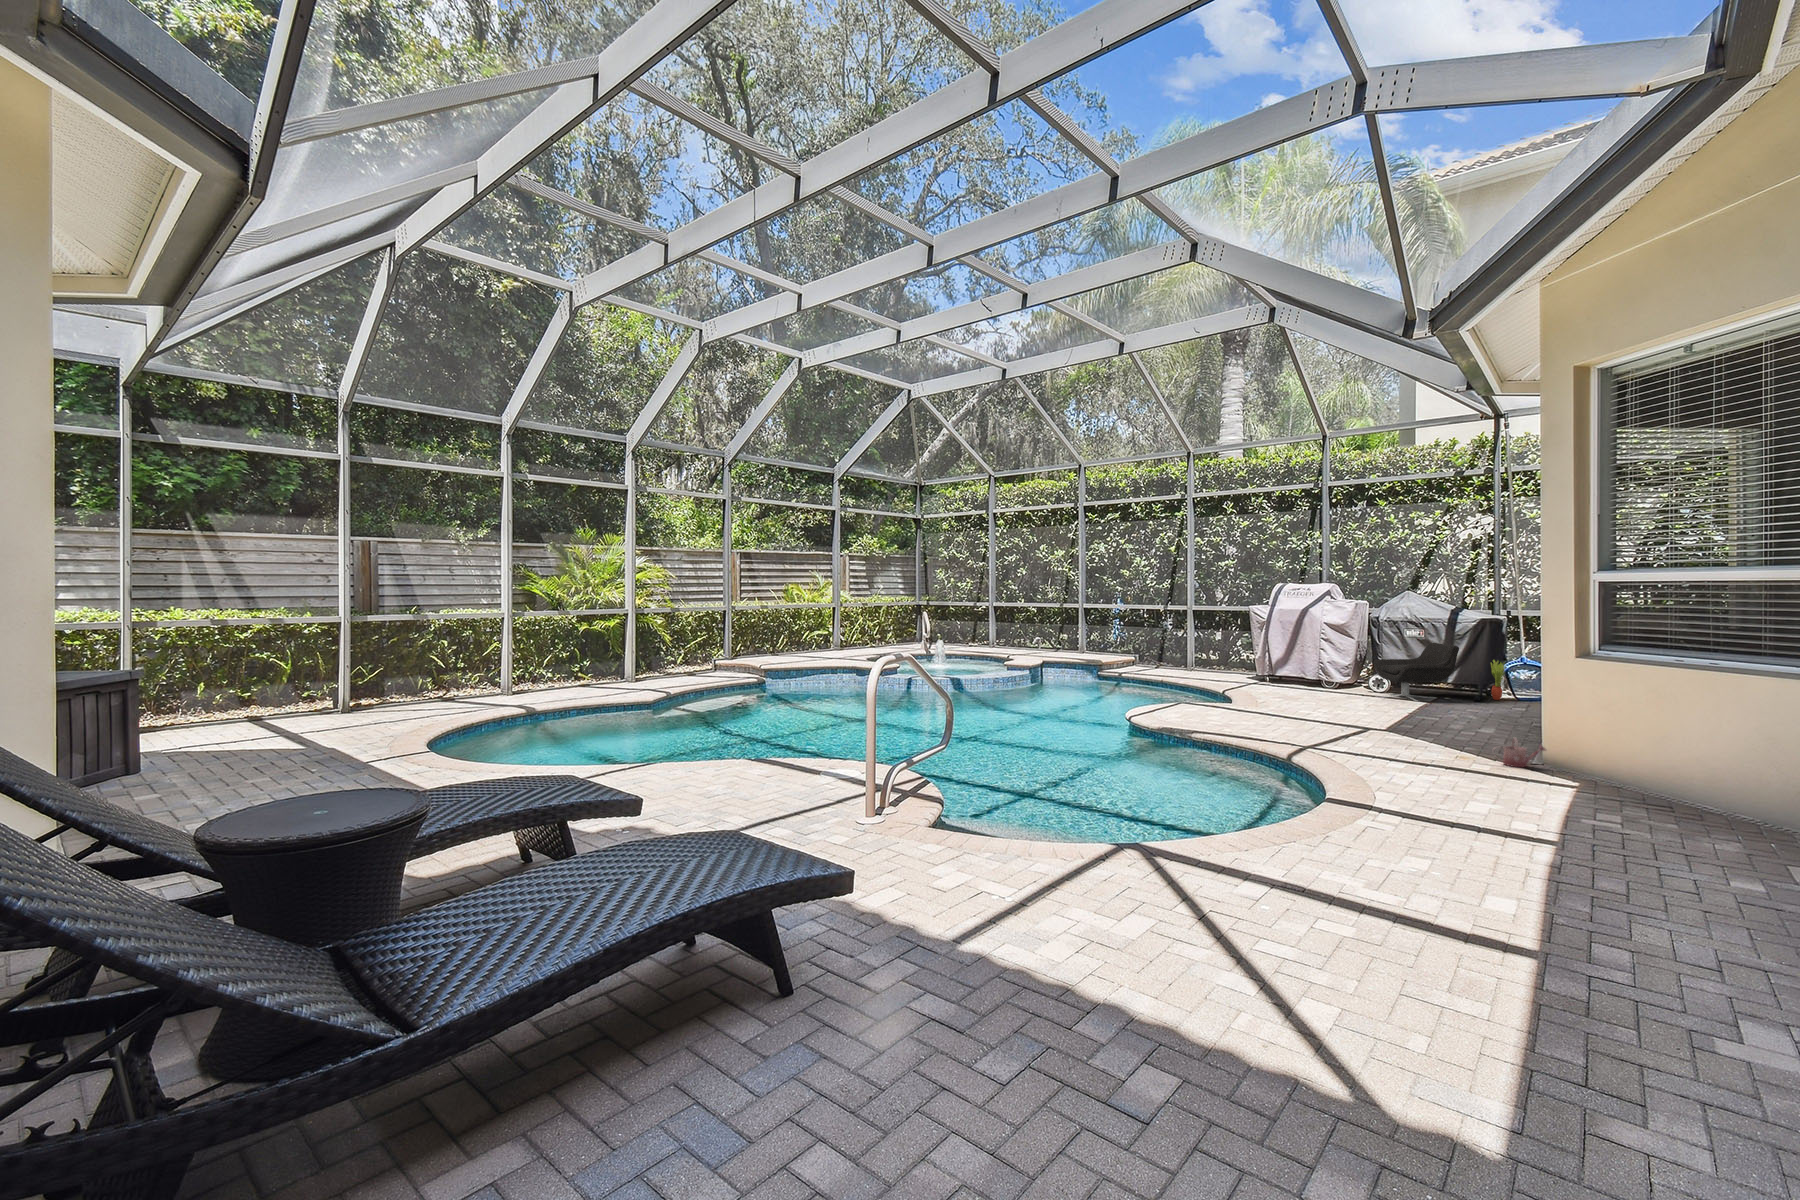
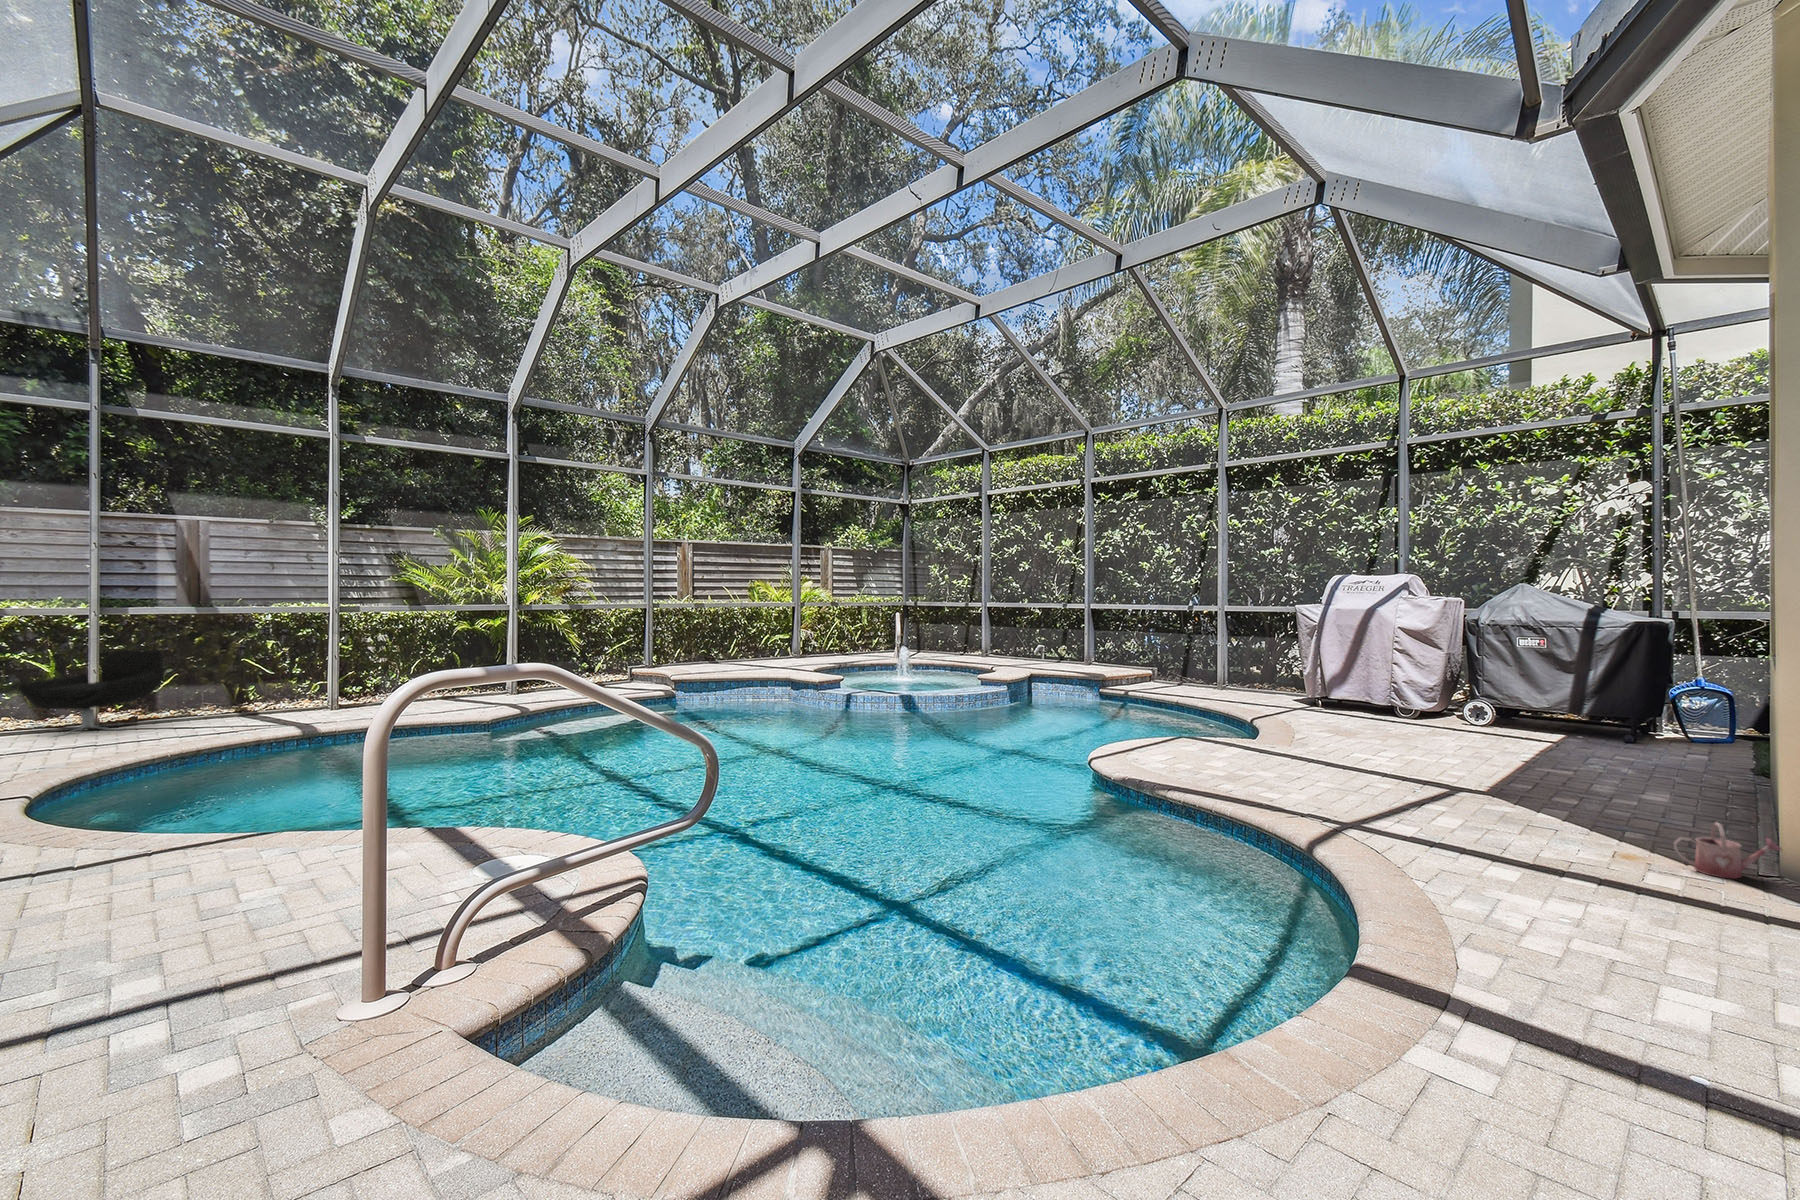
lounge chair: present [1374,643,1459,702] -> present [18,649,164,736]
potted plant: present [1491,660,1506,700] -> none [1647,681,1674,741]

